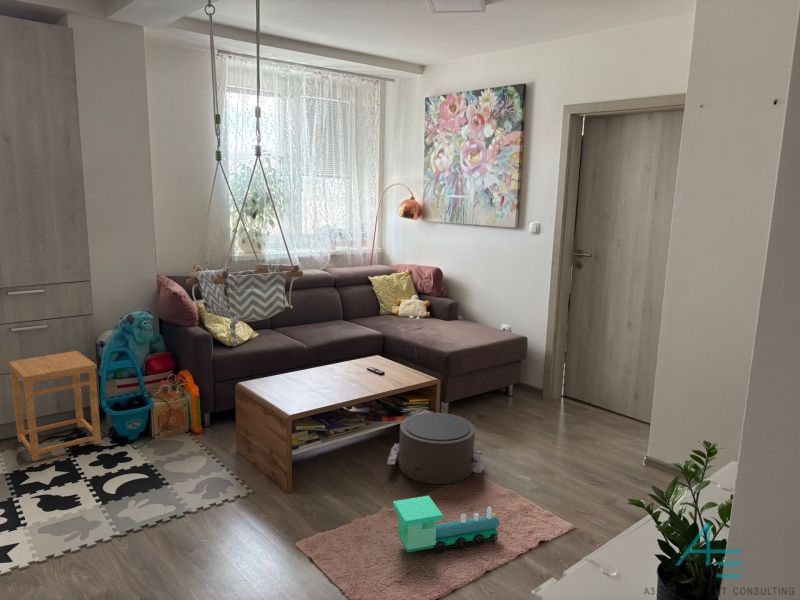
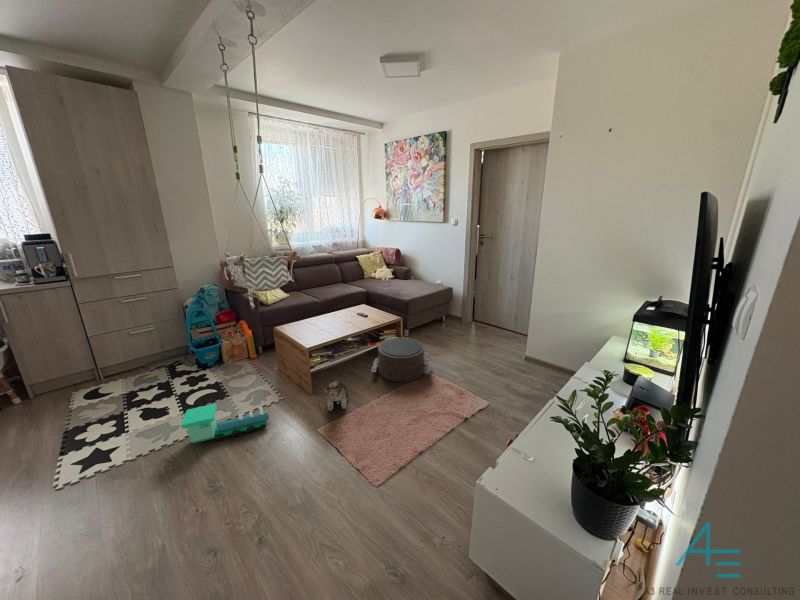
side table: present [8,351,101,461] -> none [119,312,190,385]
plush toy: none [316,470,350,517] -> present [325,380,348,411]
toy train: present [393,496,501,553] -> present [181,404,270,443]

